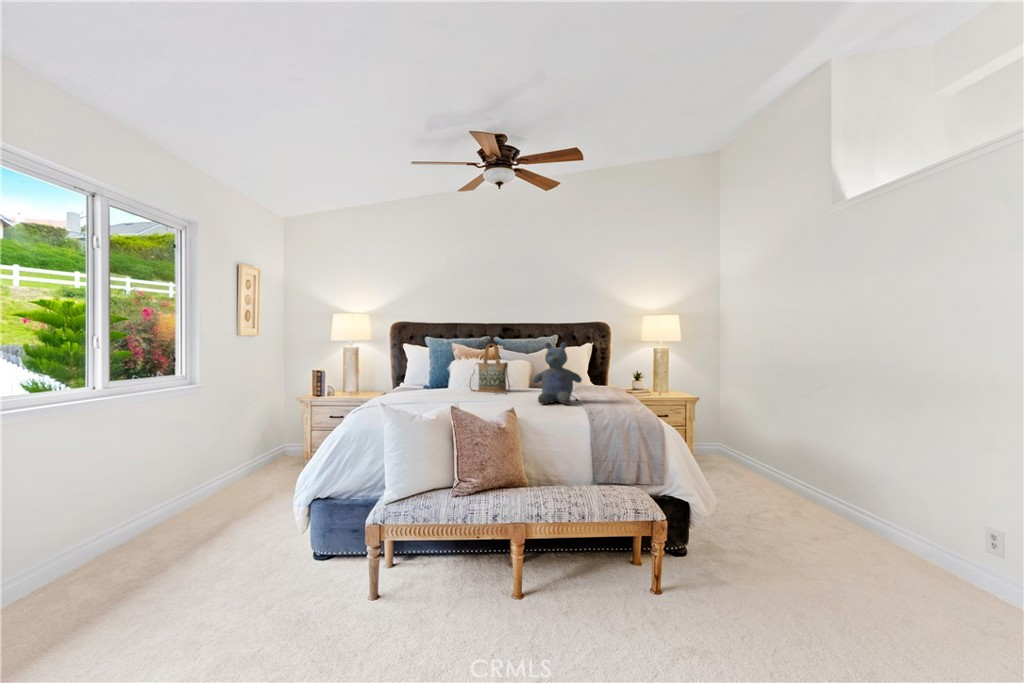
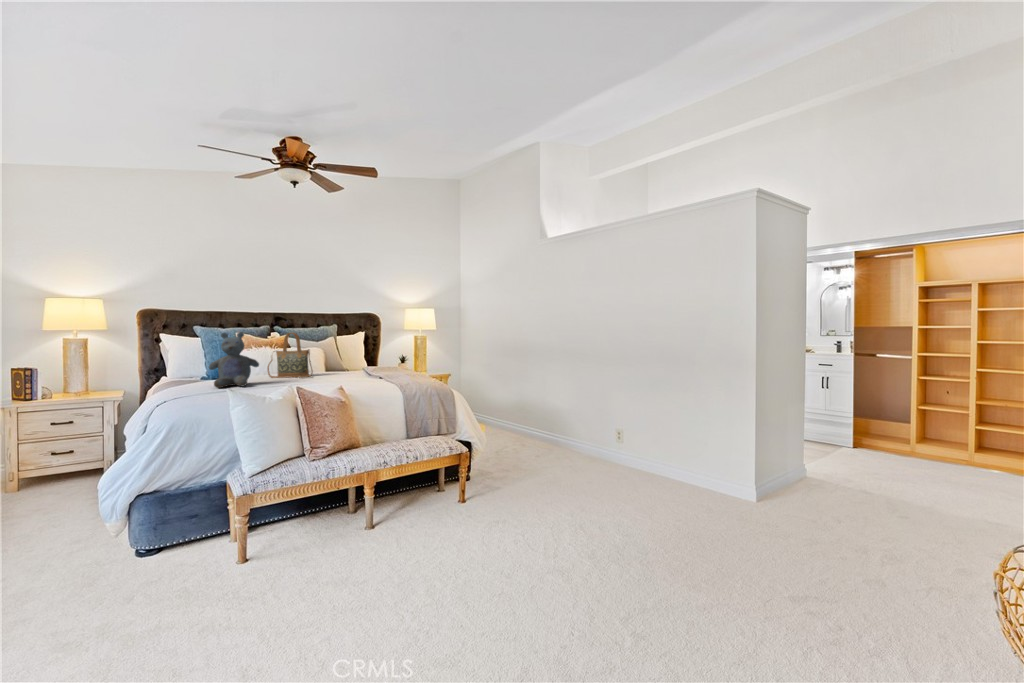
stuffed bear: present [533,342,582,404] -> present [209,332,259,388]

